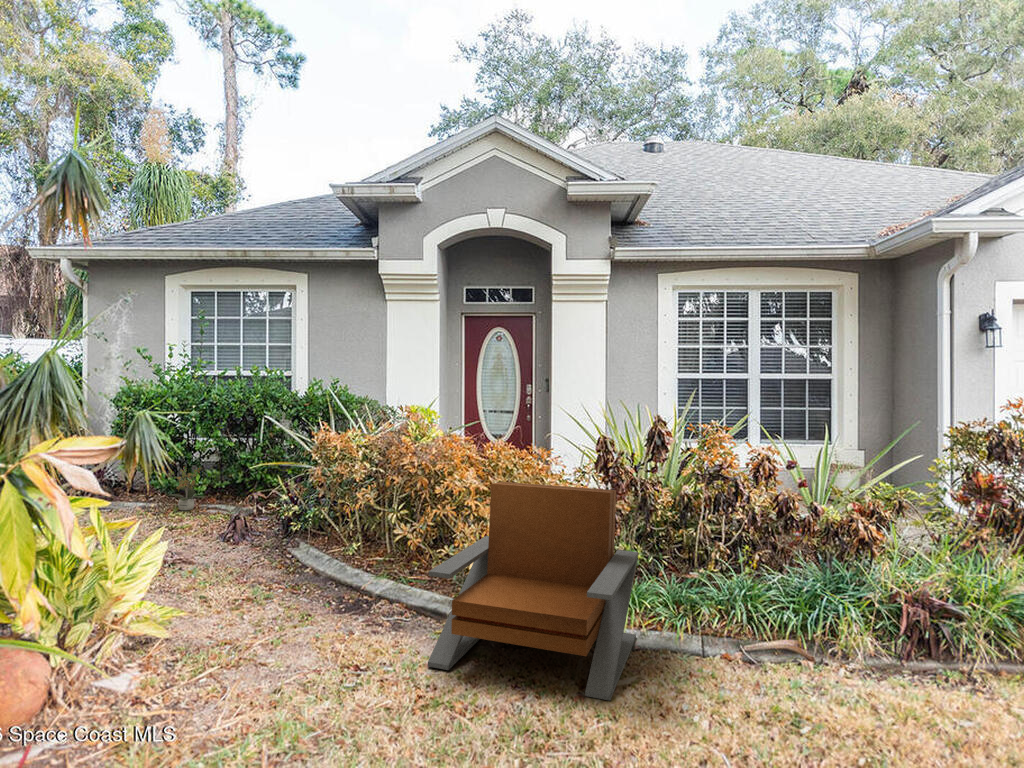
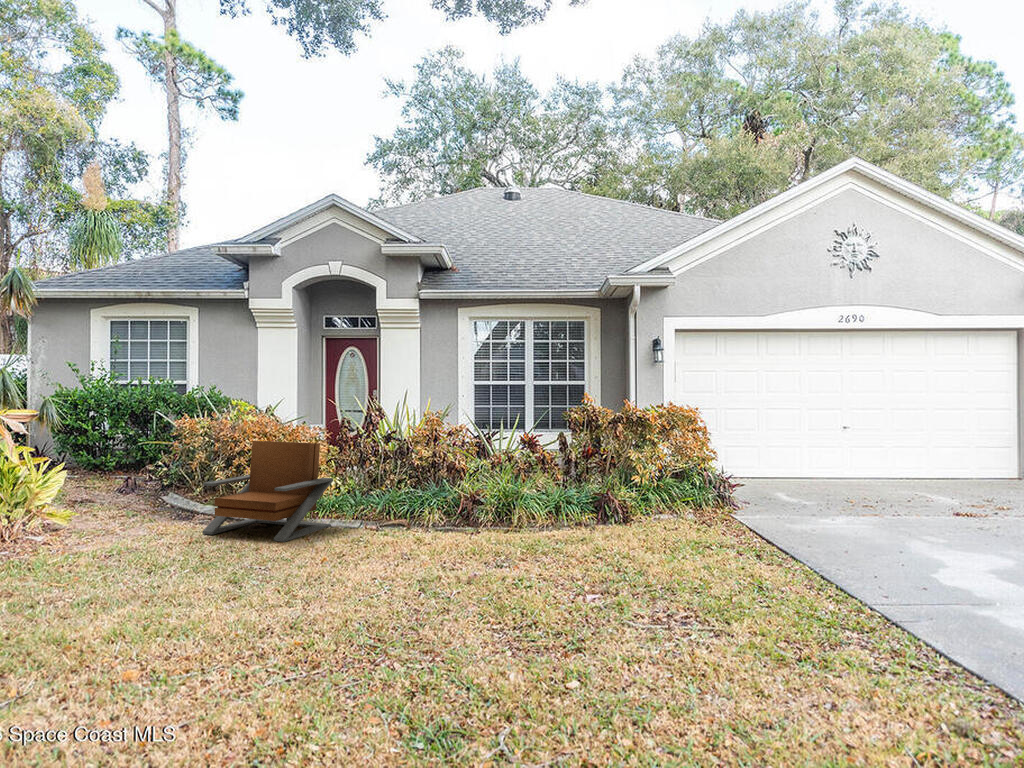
potted plant: present [169,467,202,510] -> none [85,449,112,480]

